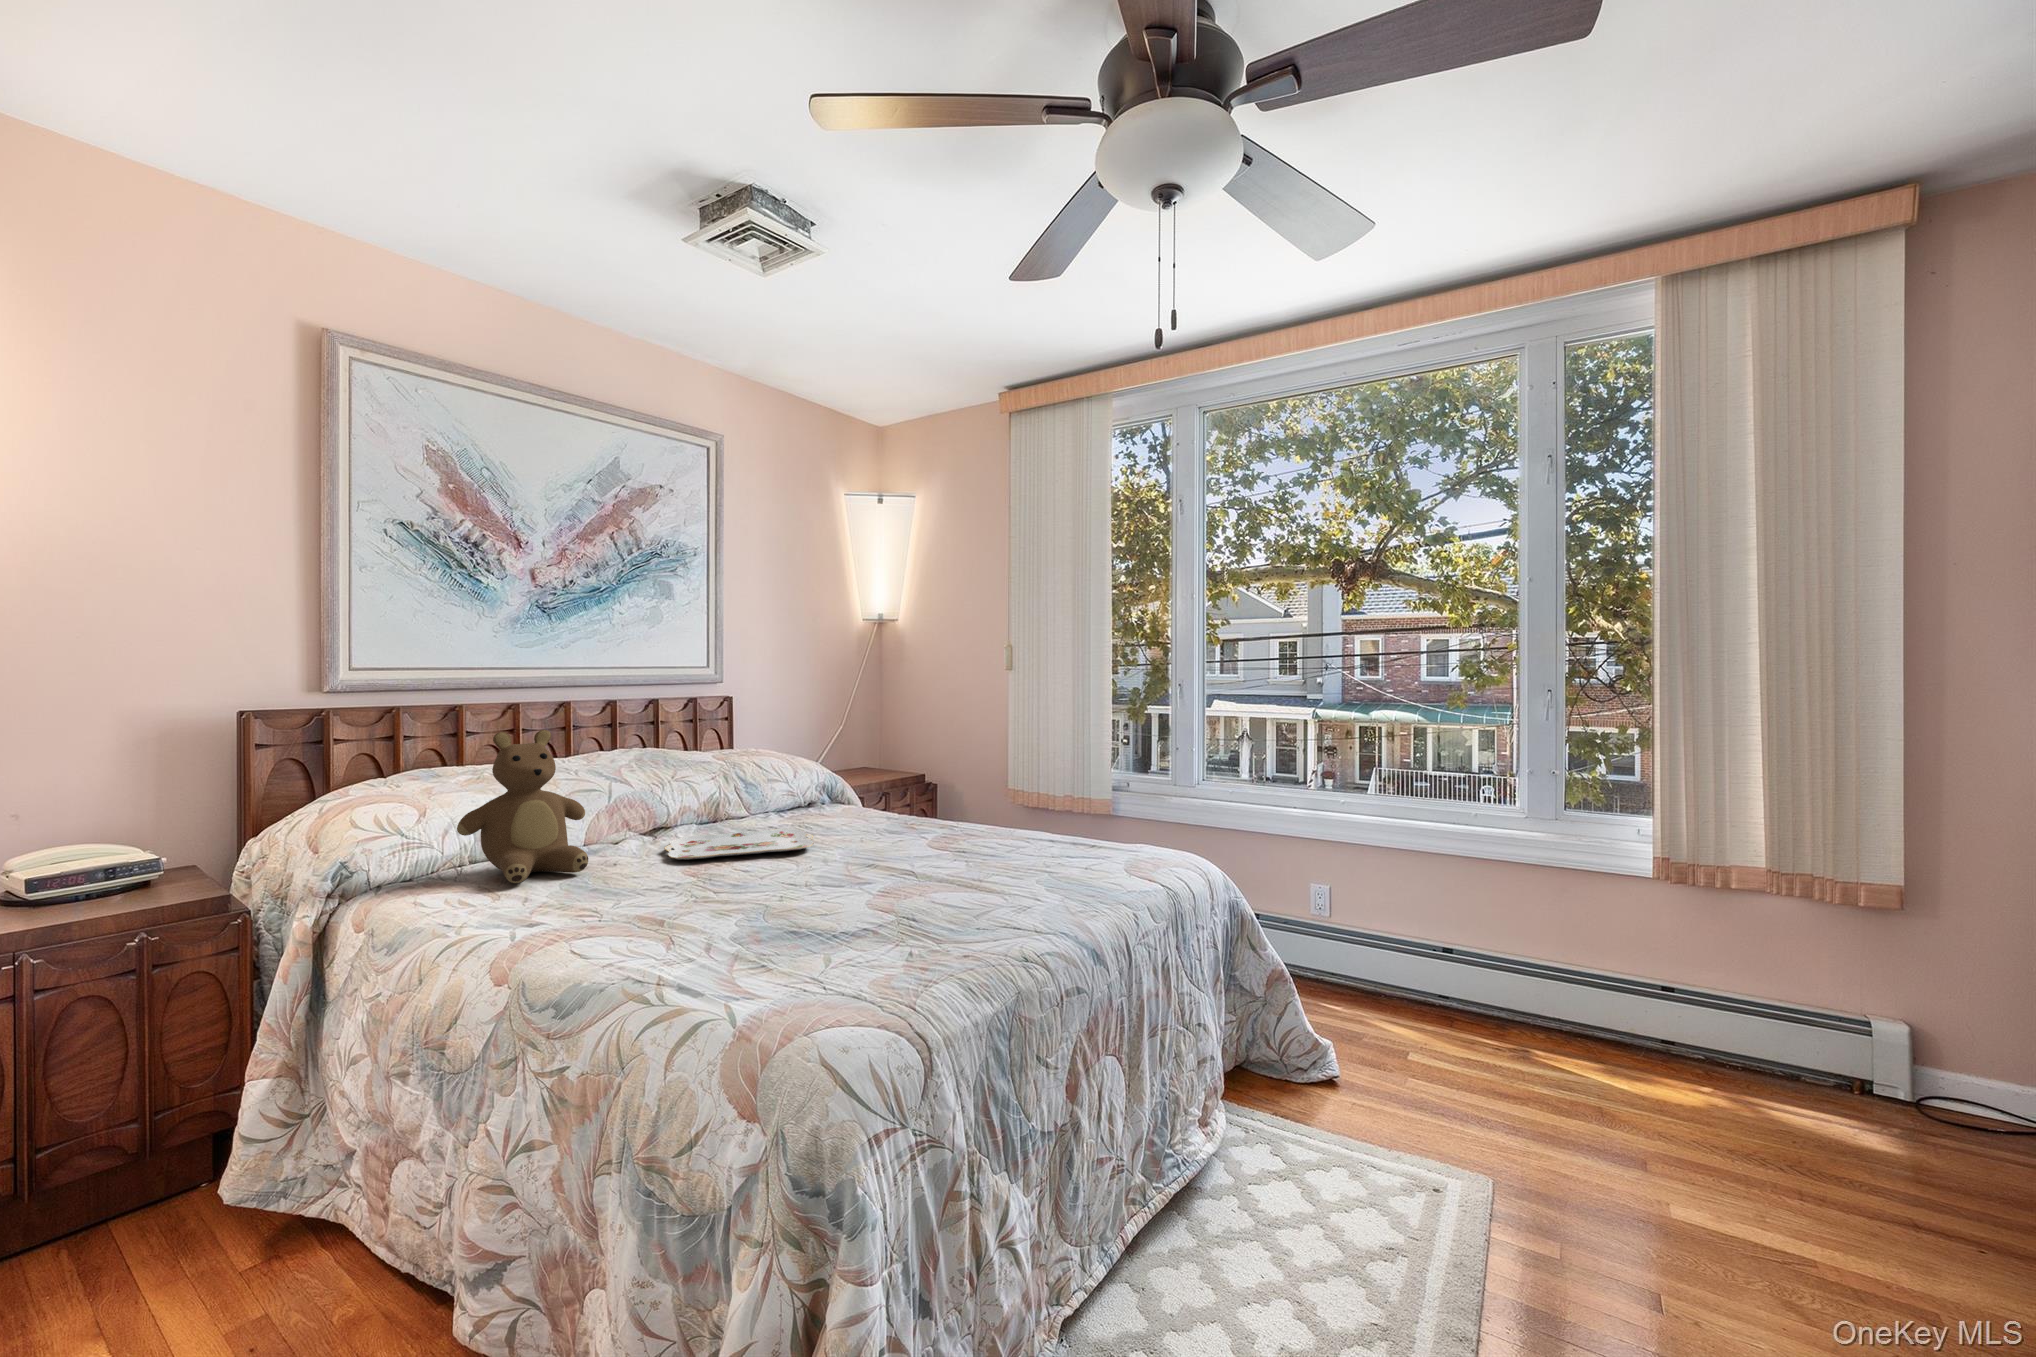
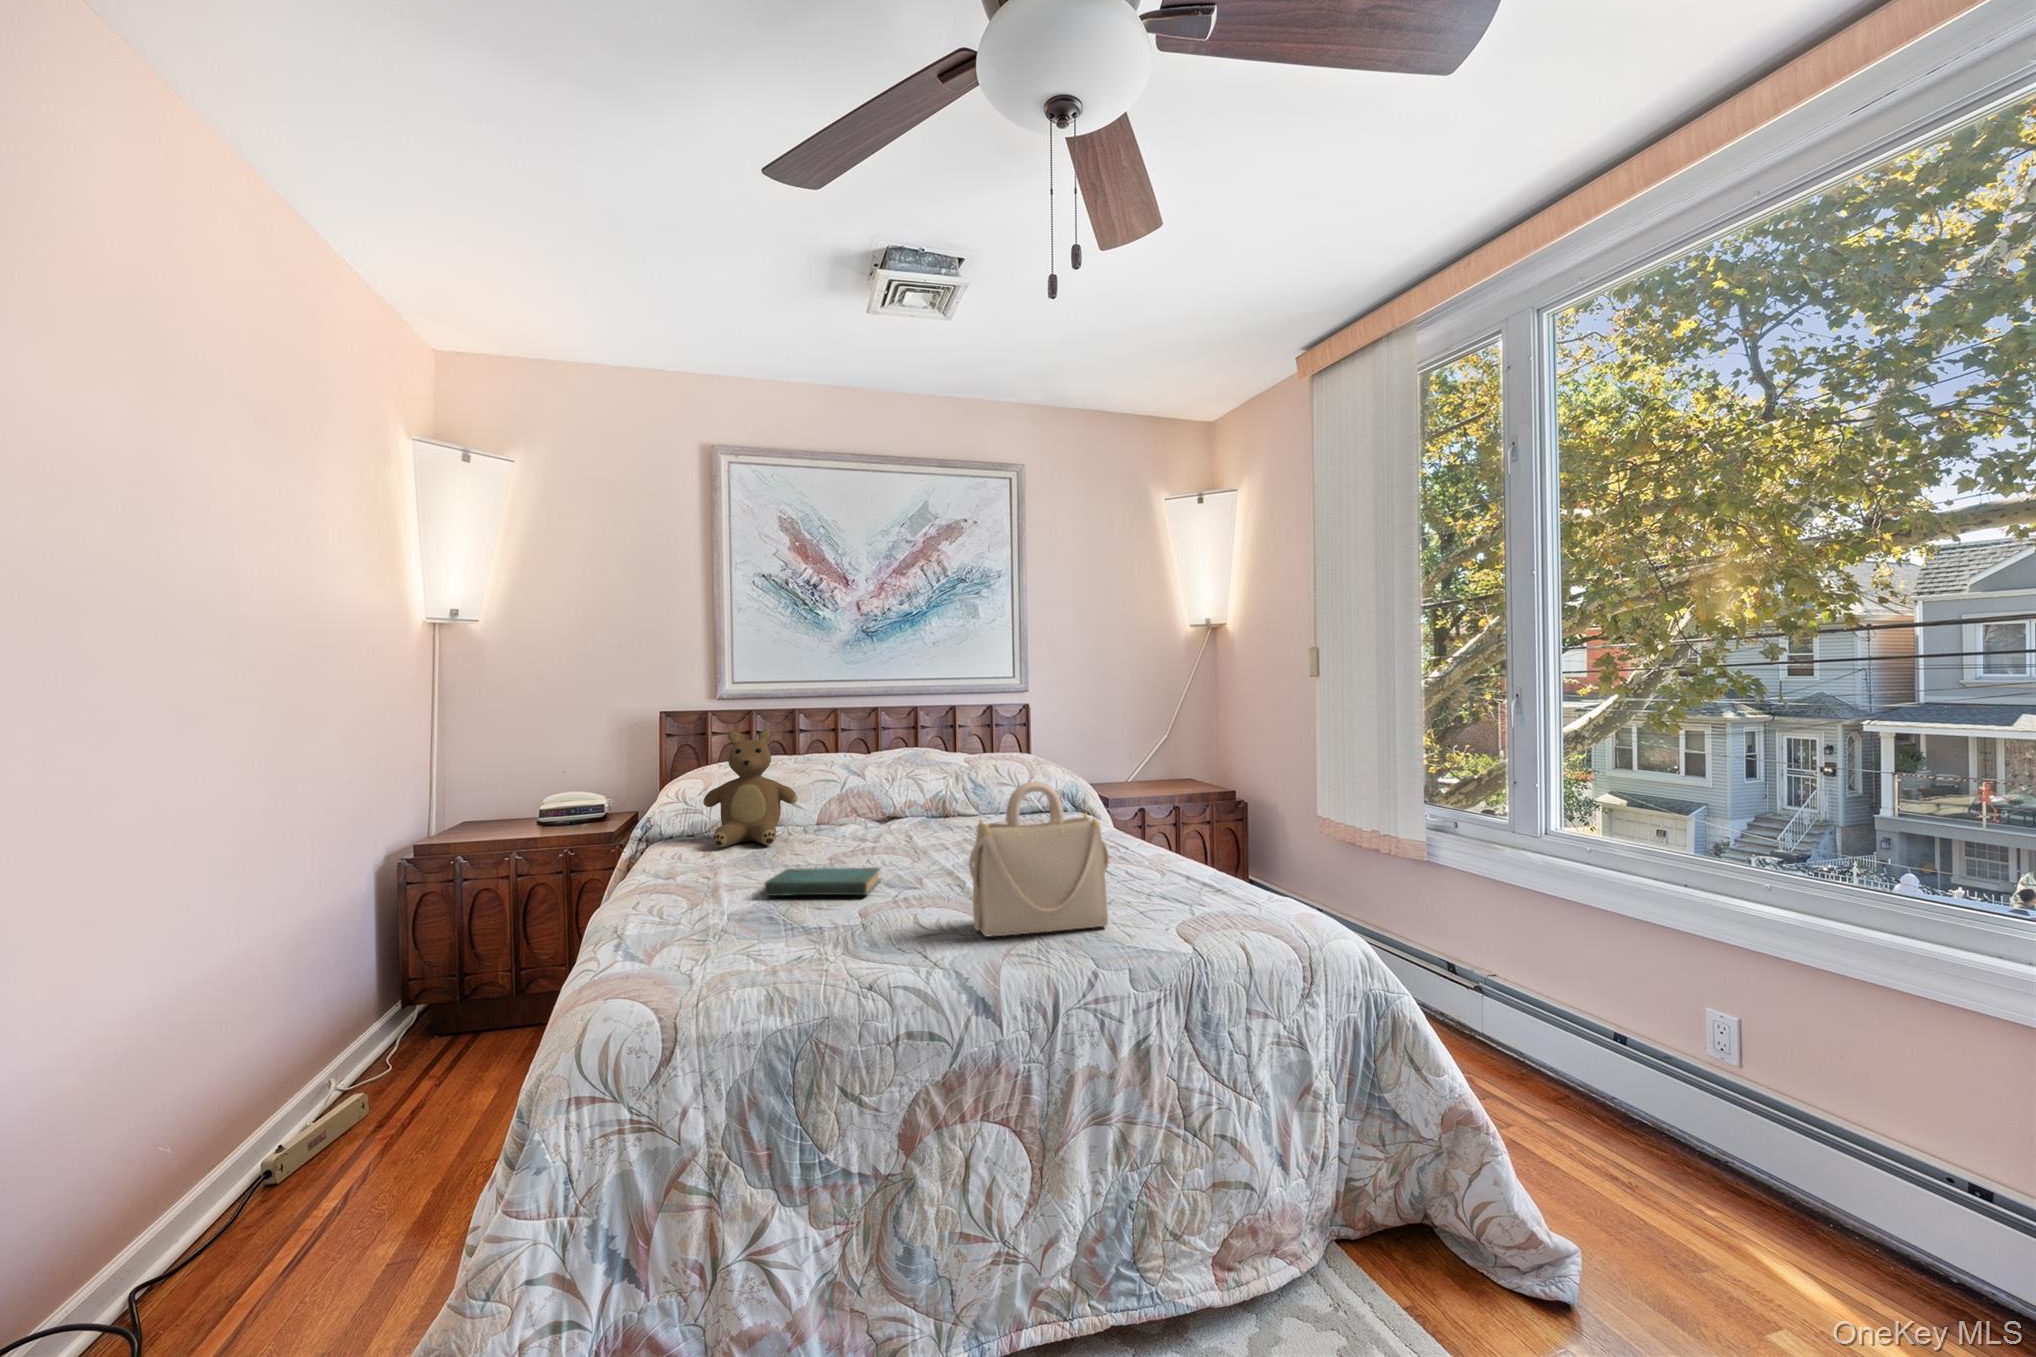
handbag: none [988,762,1093,905] -> present [969,781,1109,936]
serving tray: present [664,829,813,860] -> none [838,827,977,850]
book: none [704,871,840,917] -> present [764,868,880,896]

